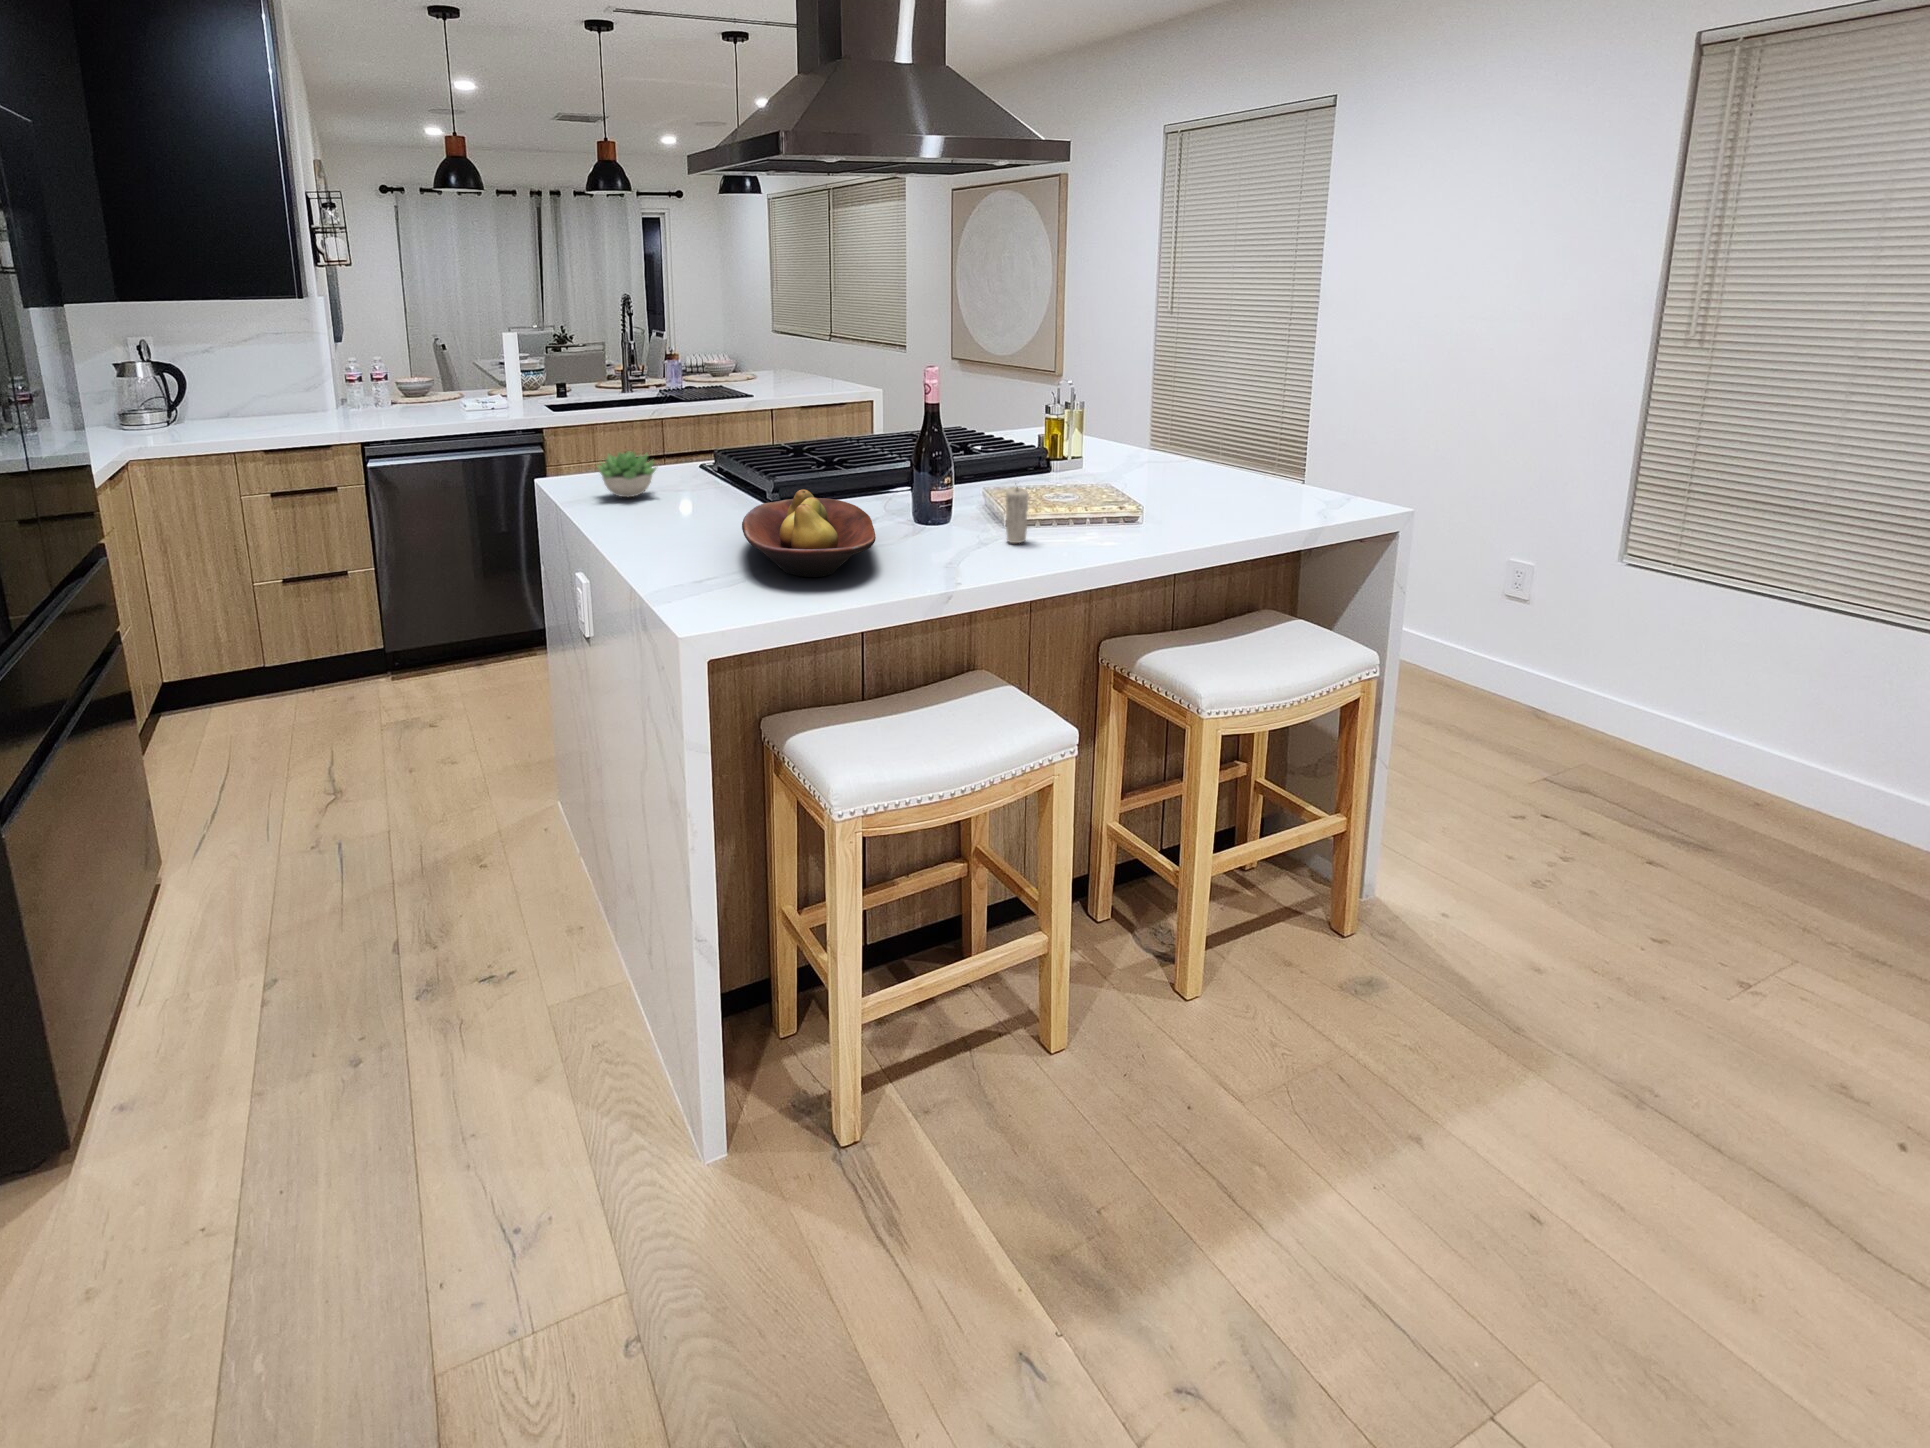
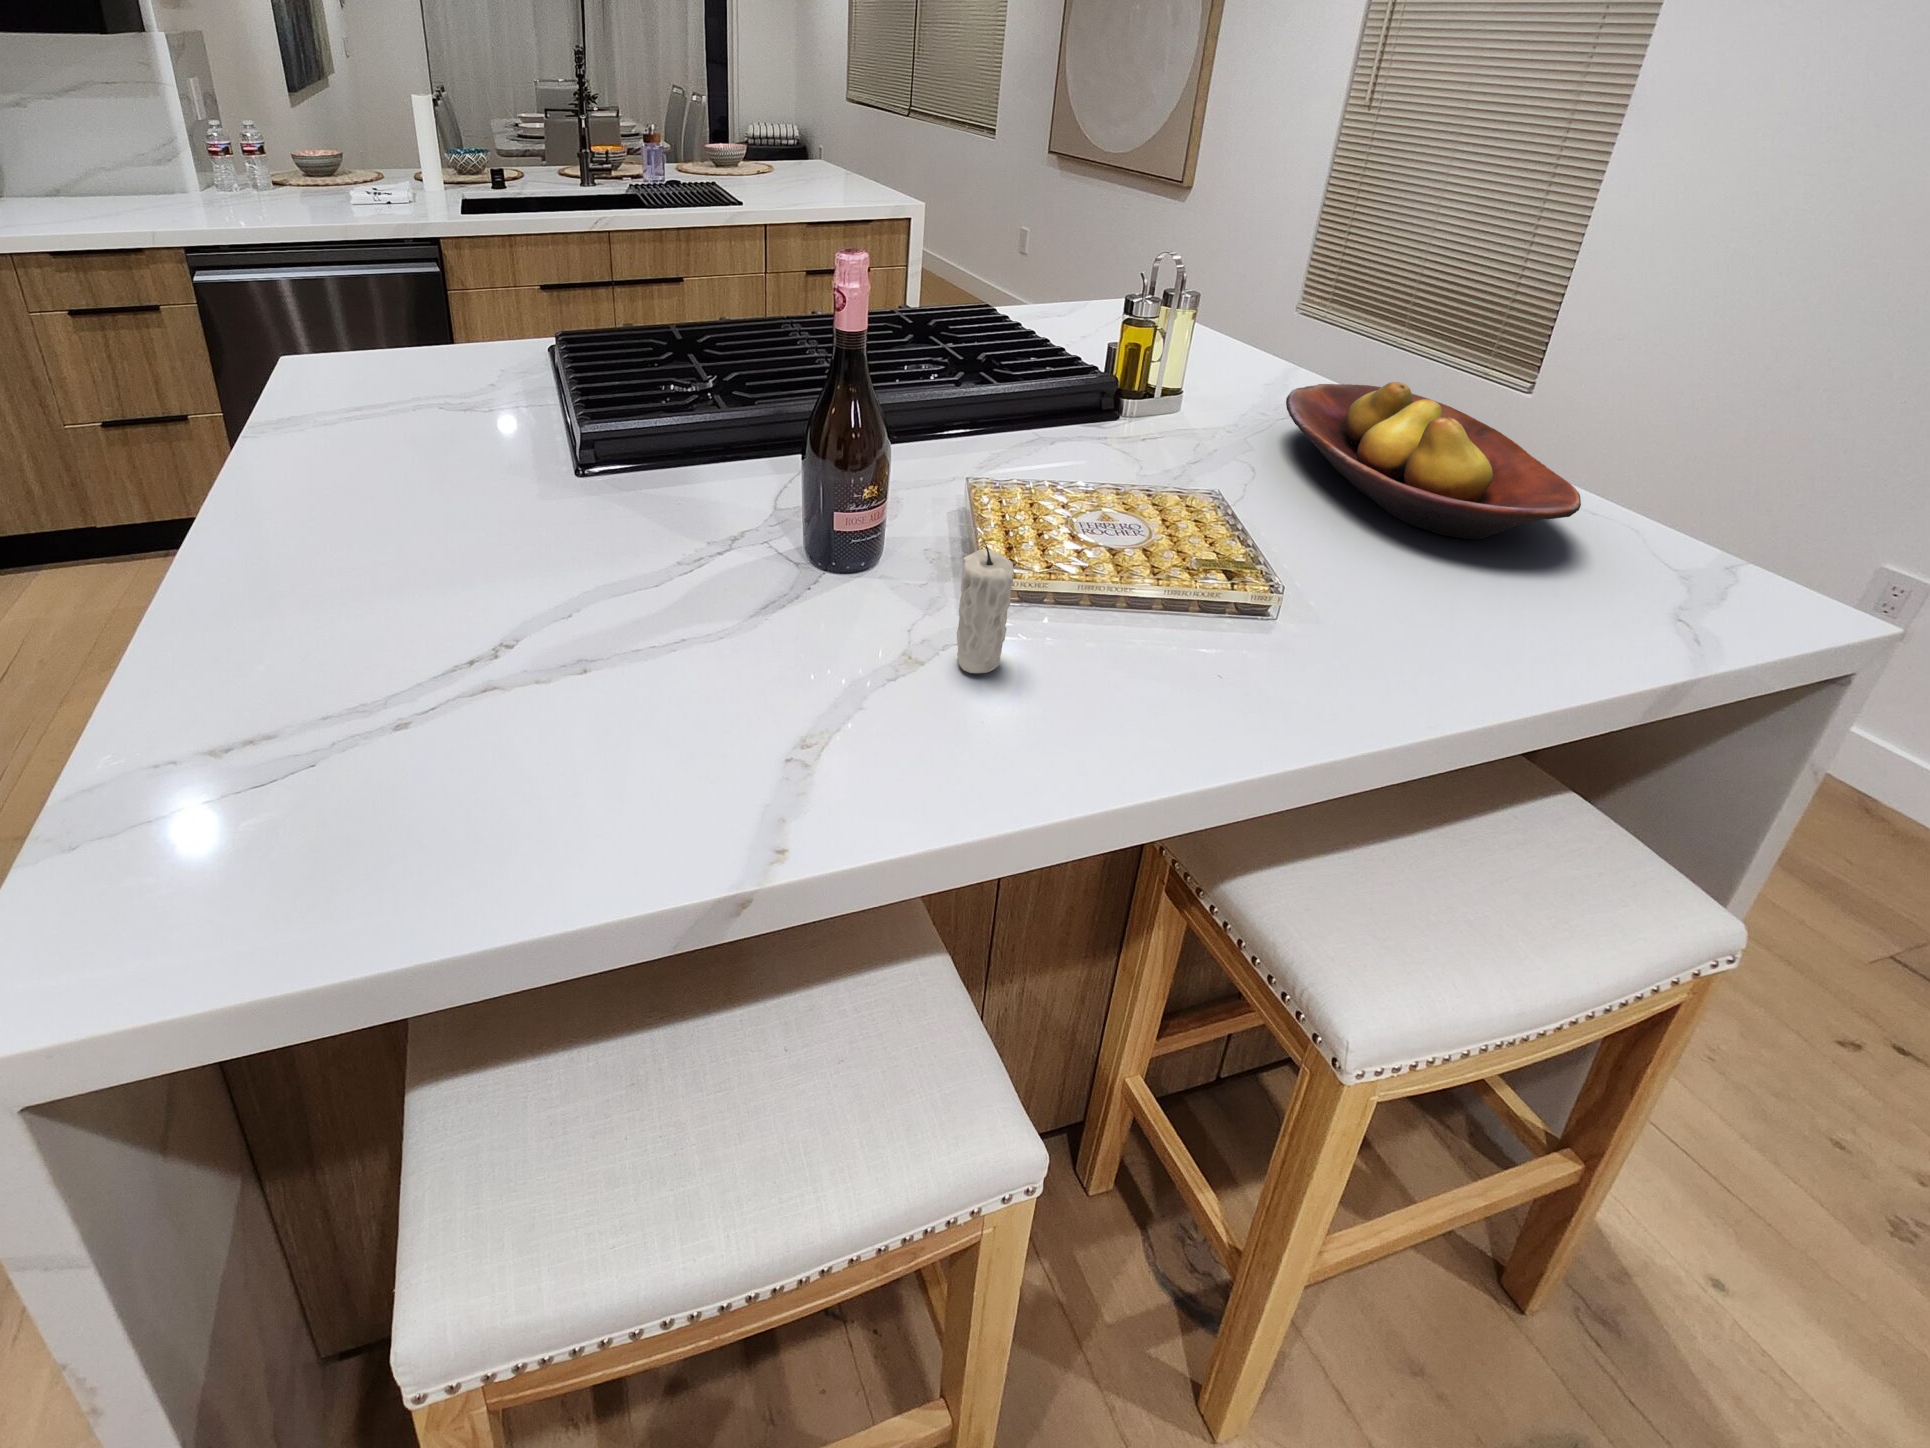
succulent plant: present [597,451,656,497] -> none [285,336,406,421]
fruit bowl: present [742,490,876,577] -> present [1286,382,1581,539]

